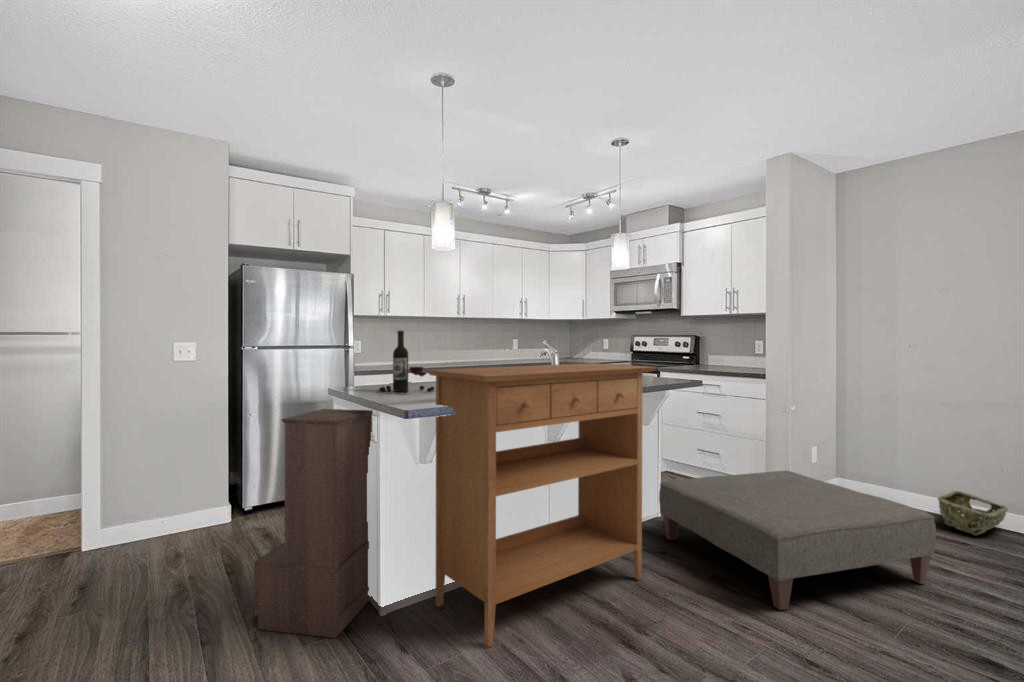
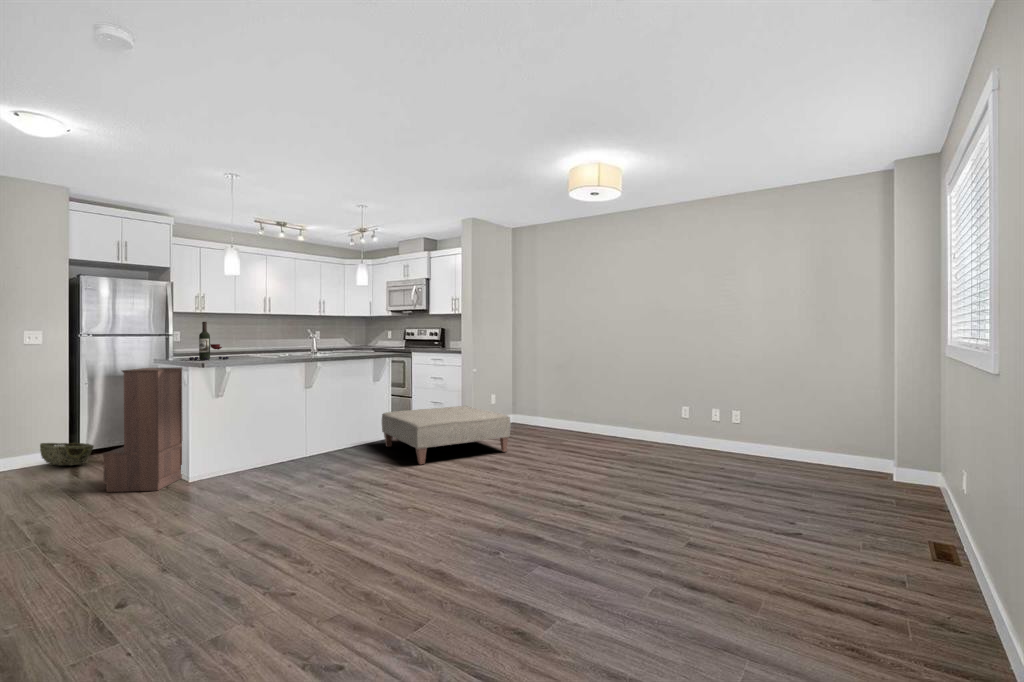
console table: present [426,363,657,647] -> none [216,342,363,486]
woven basket: present [938,491,1008,535] -> present [40,443,94,466]

